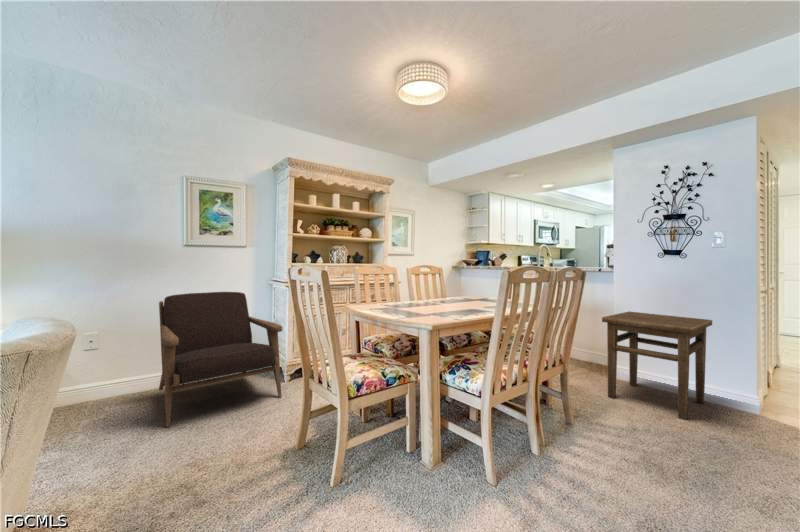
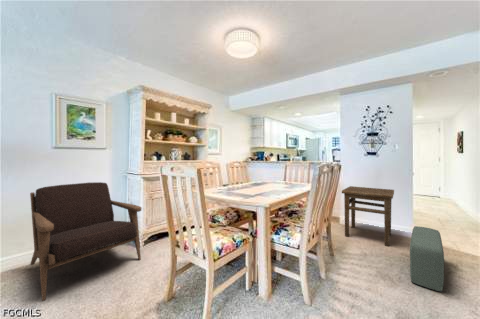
pouf: none [690,385,776,495] -> present [410,226,444,291]

